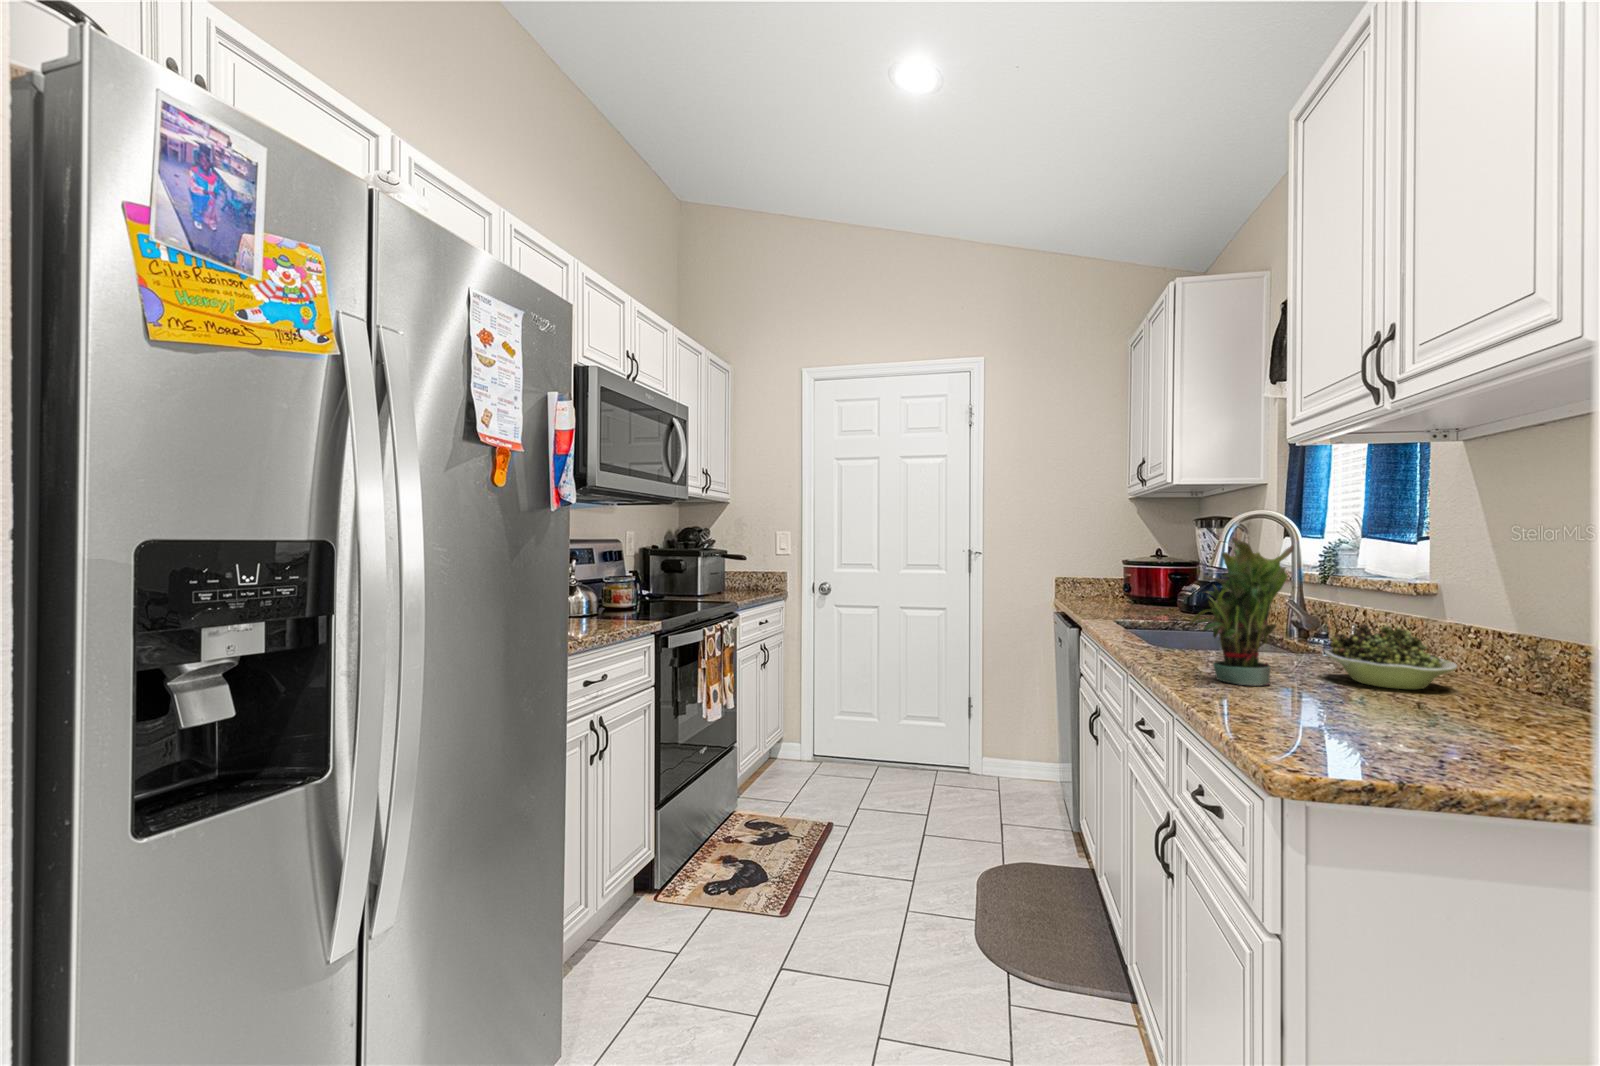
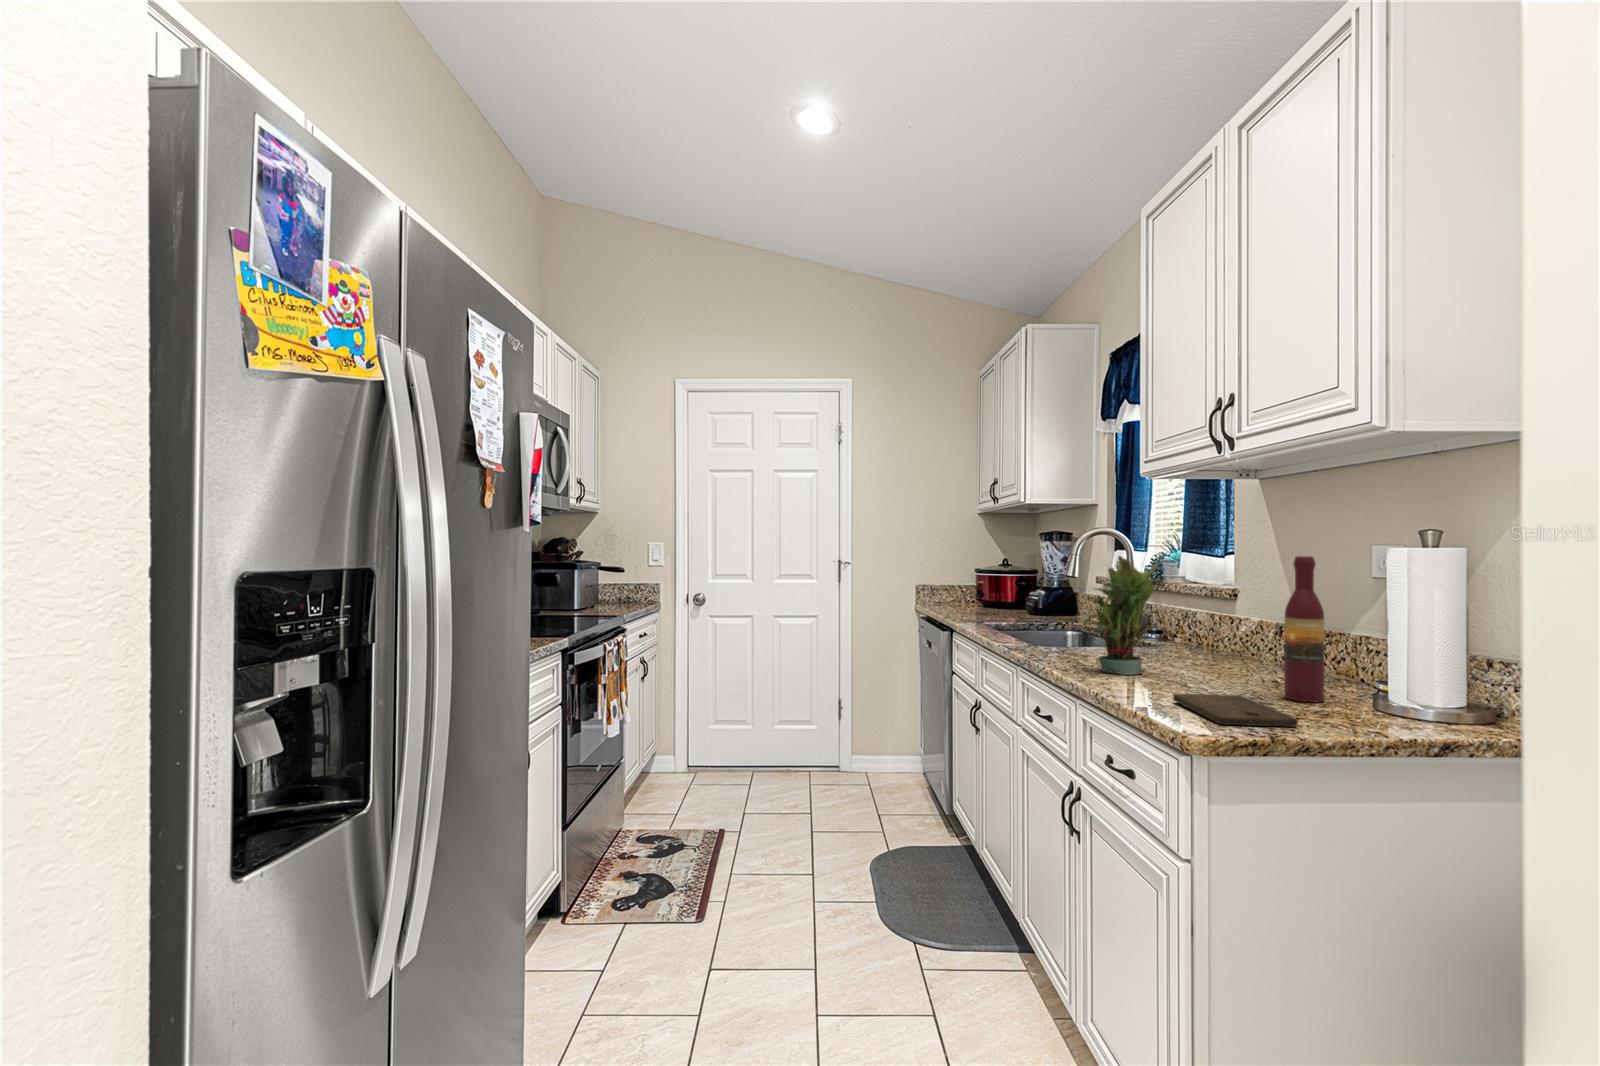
wine bottle: none [1459,536,1521,737] -> present [1284,556,1324,703]
bowl: present [1325,624,1457,689] -> none [1174,621,1268,672]
cutting board: none [1283,712,1451,769] -> present [1173,694,1297,727]

